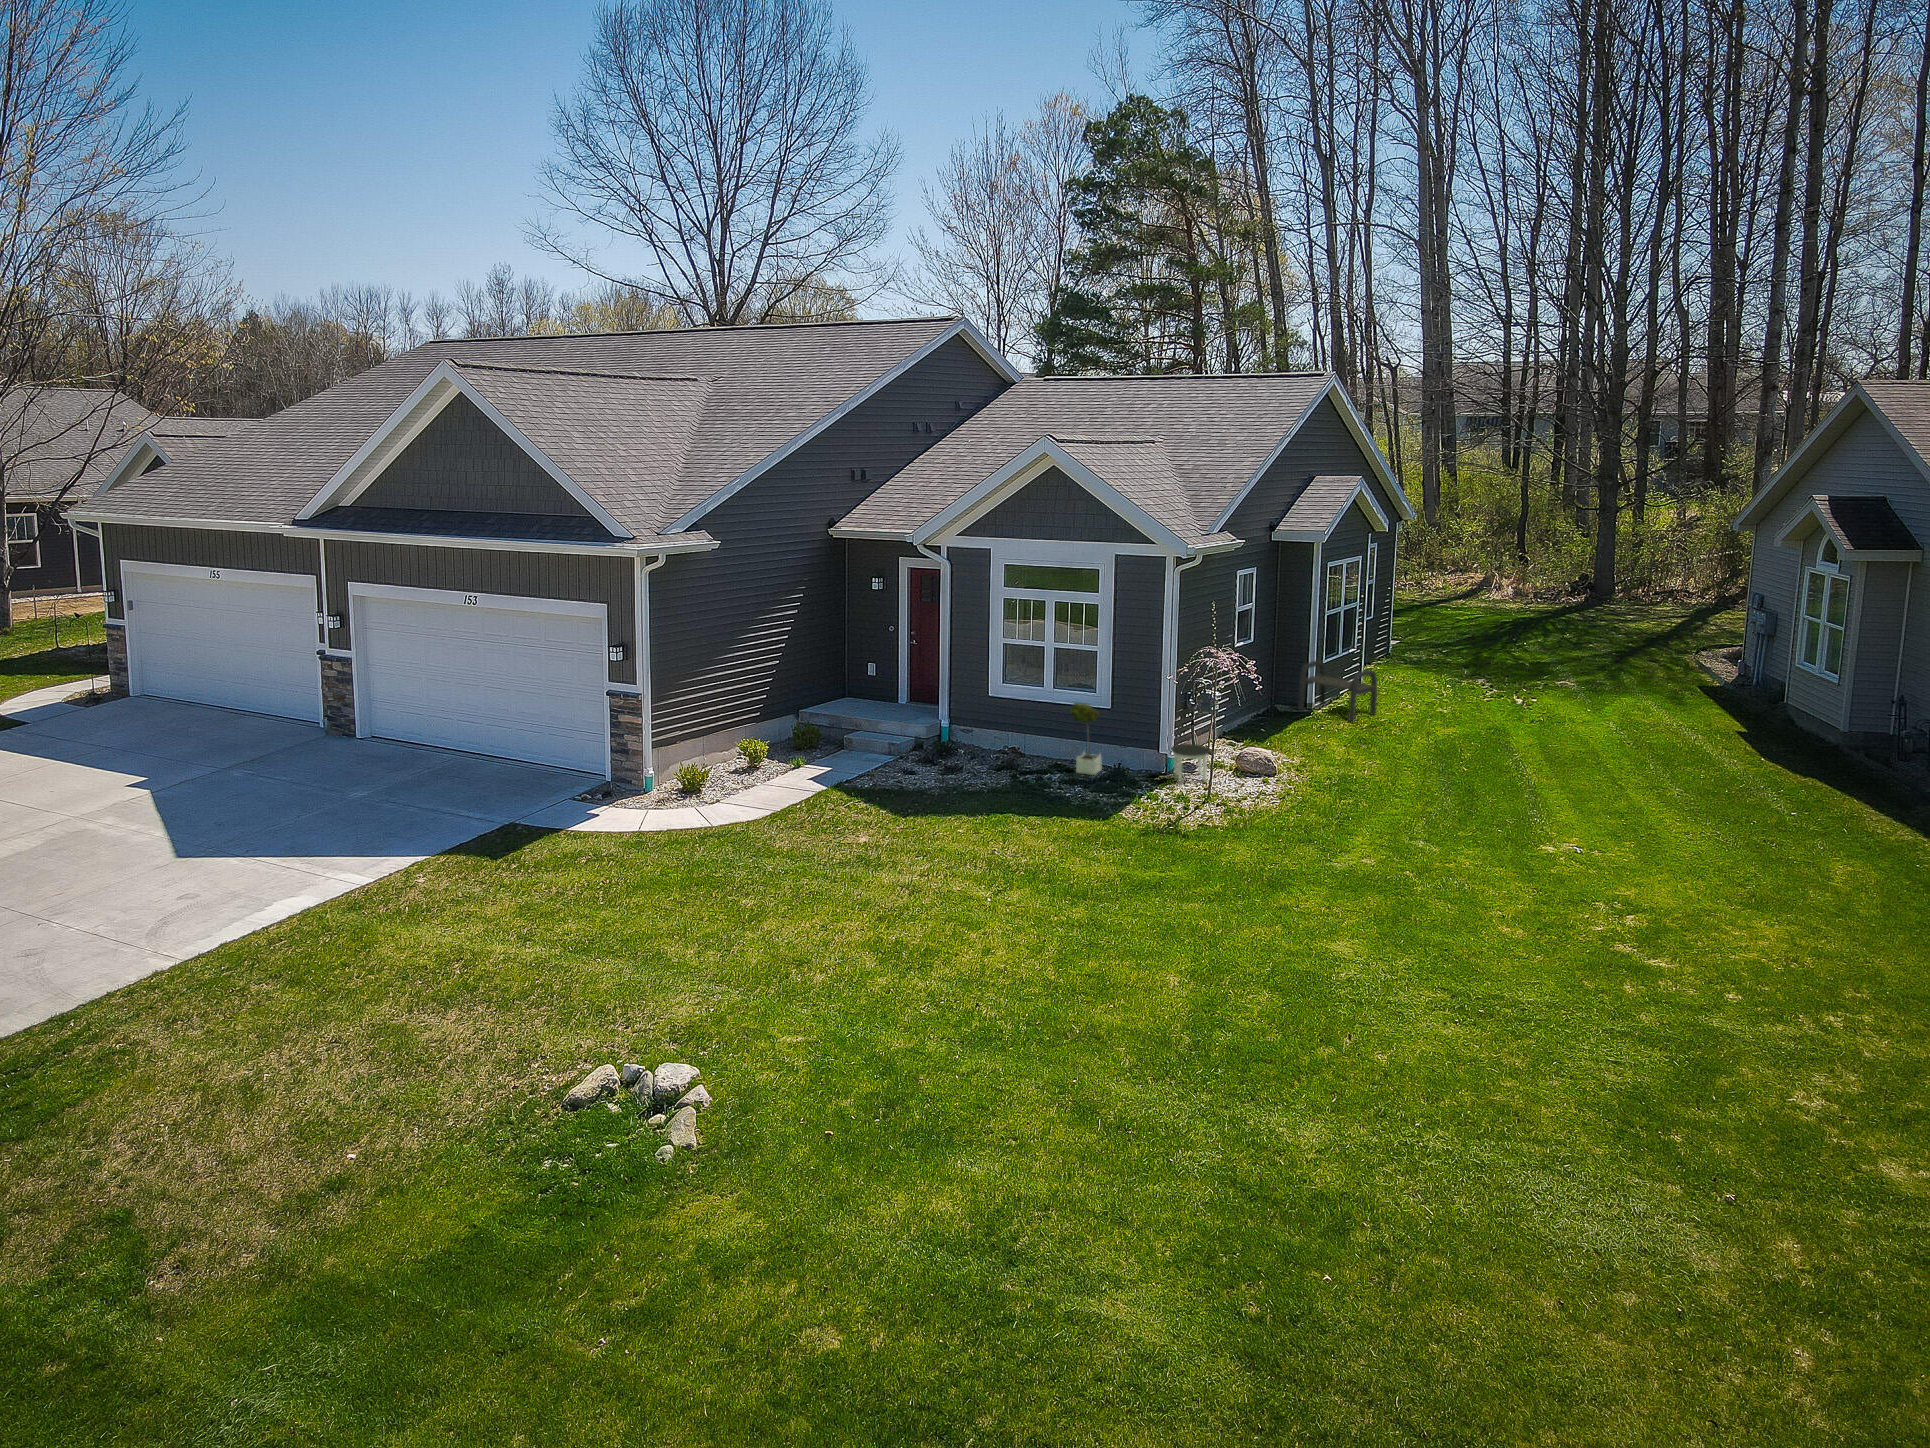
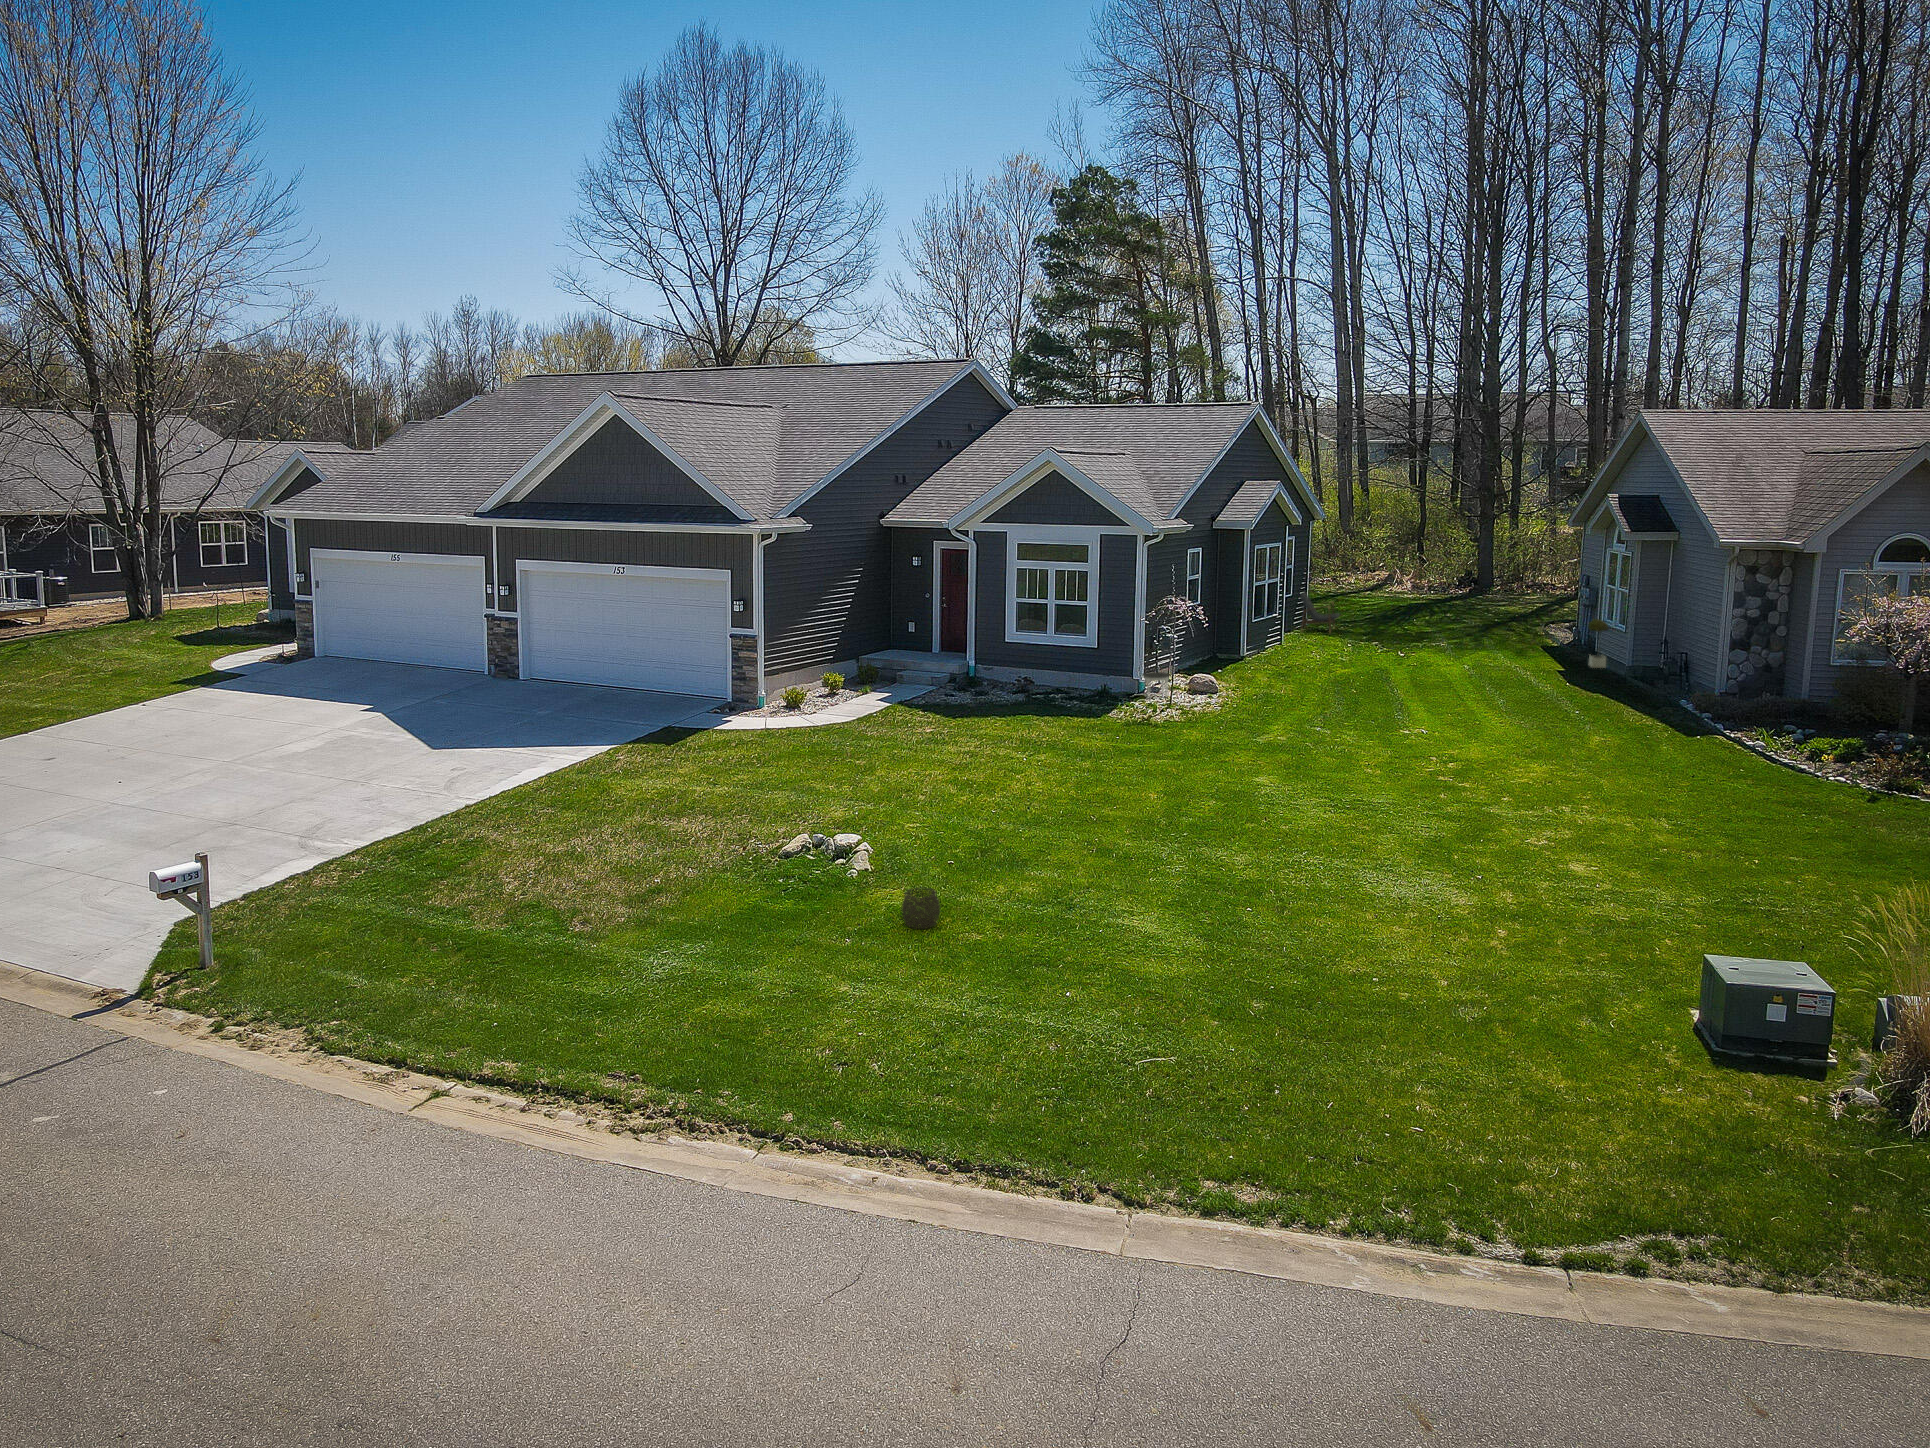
lounge chair: none [1382,611,1434,667] -> present [1300,592,1340,632]
bench: present [1298,661,1377,721] -> none [1234,620,1292,664]
potted tree: present [1070,703,1101,775] -> present [1588,619,1609,668]
woven basket: none [656,1307,733,1404] -> present [902,887,940,929]

